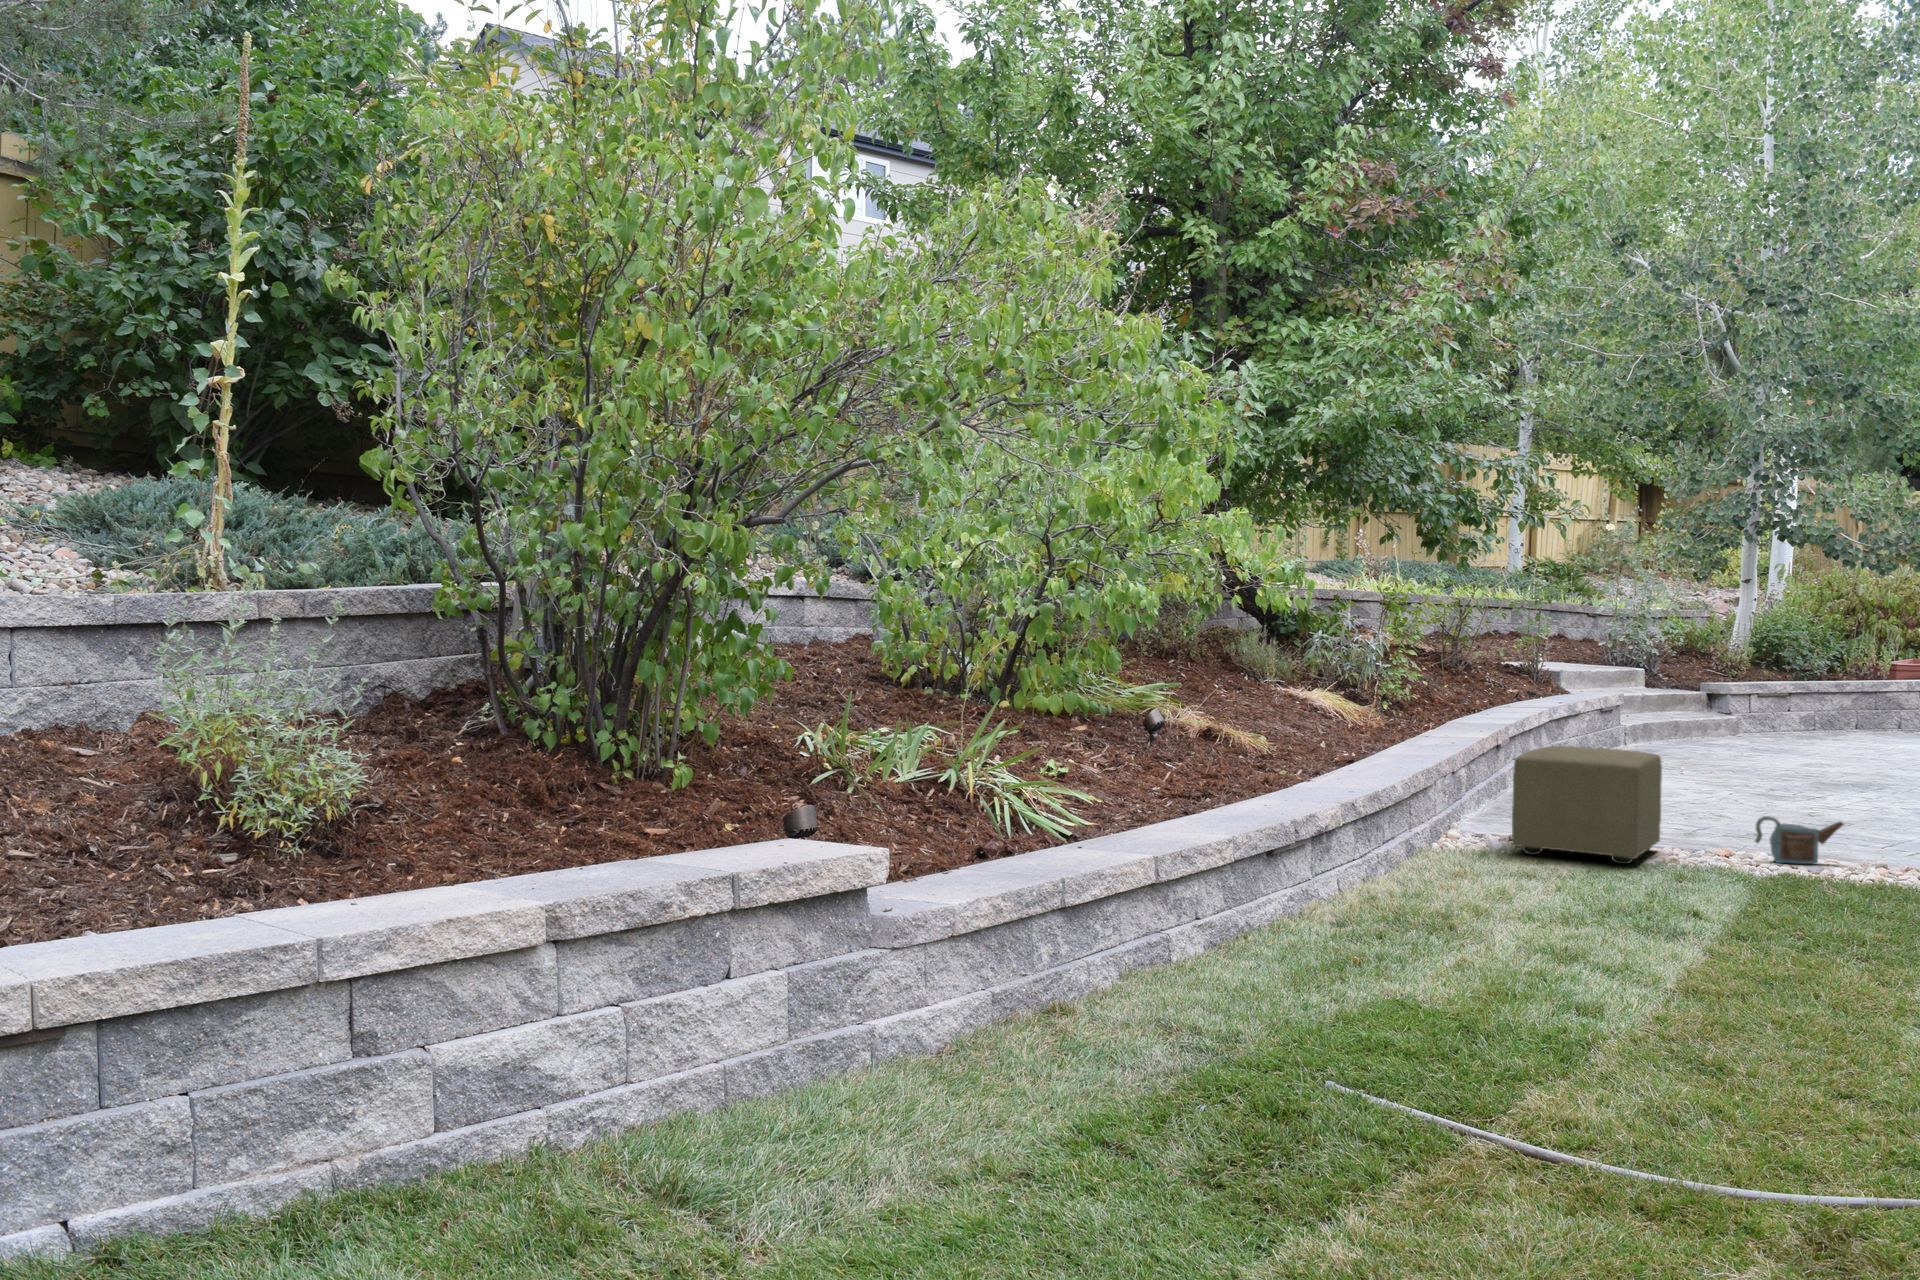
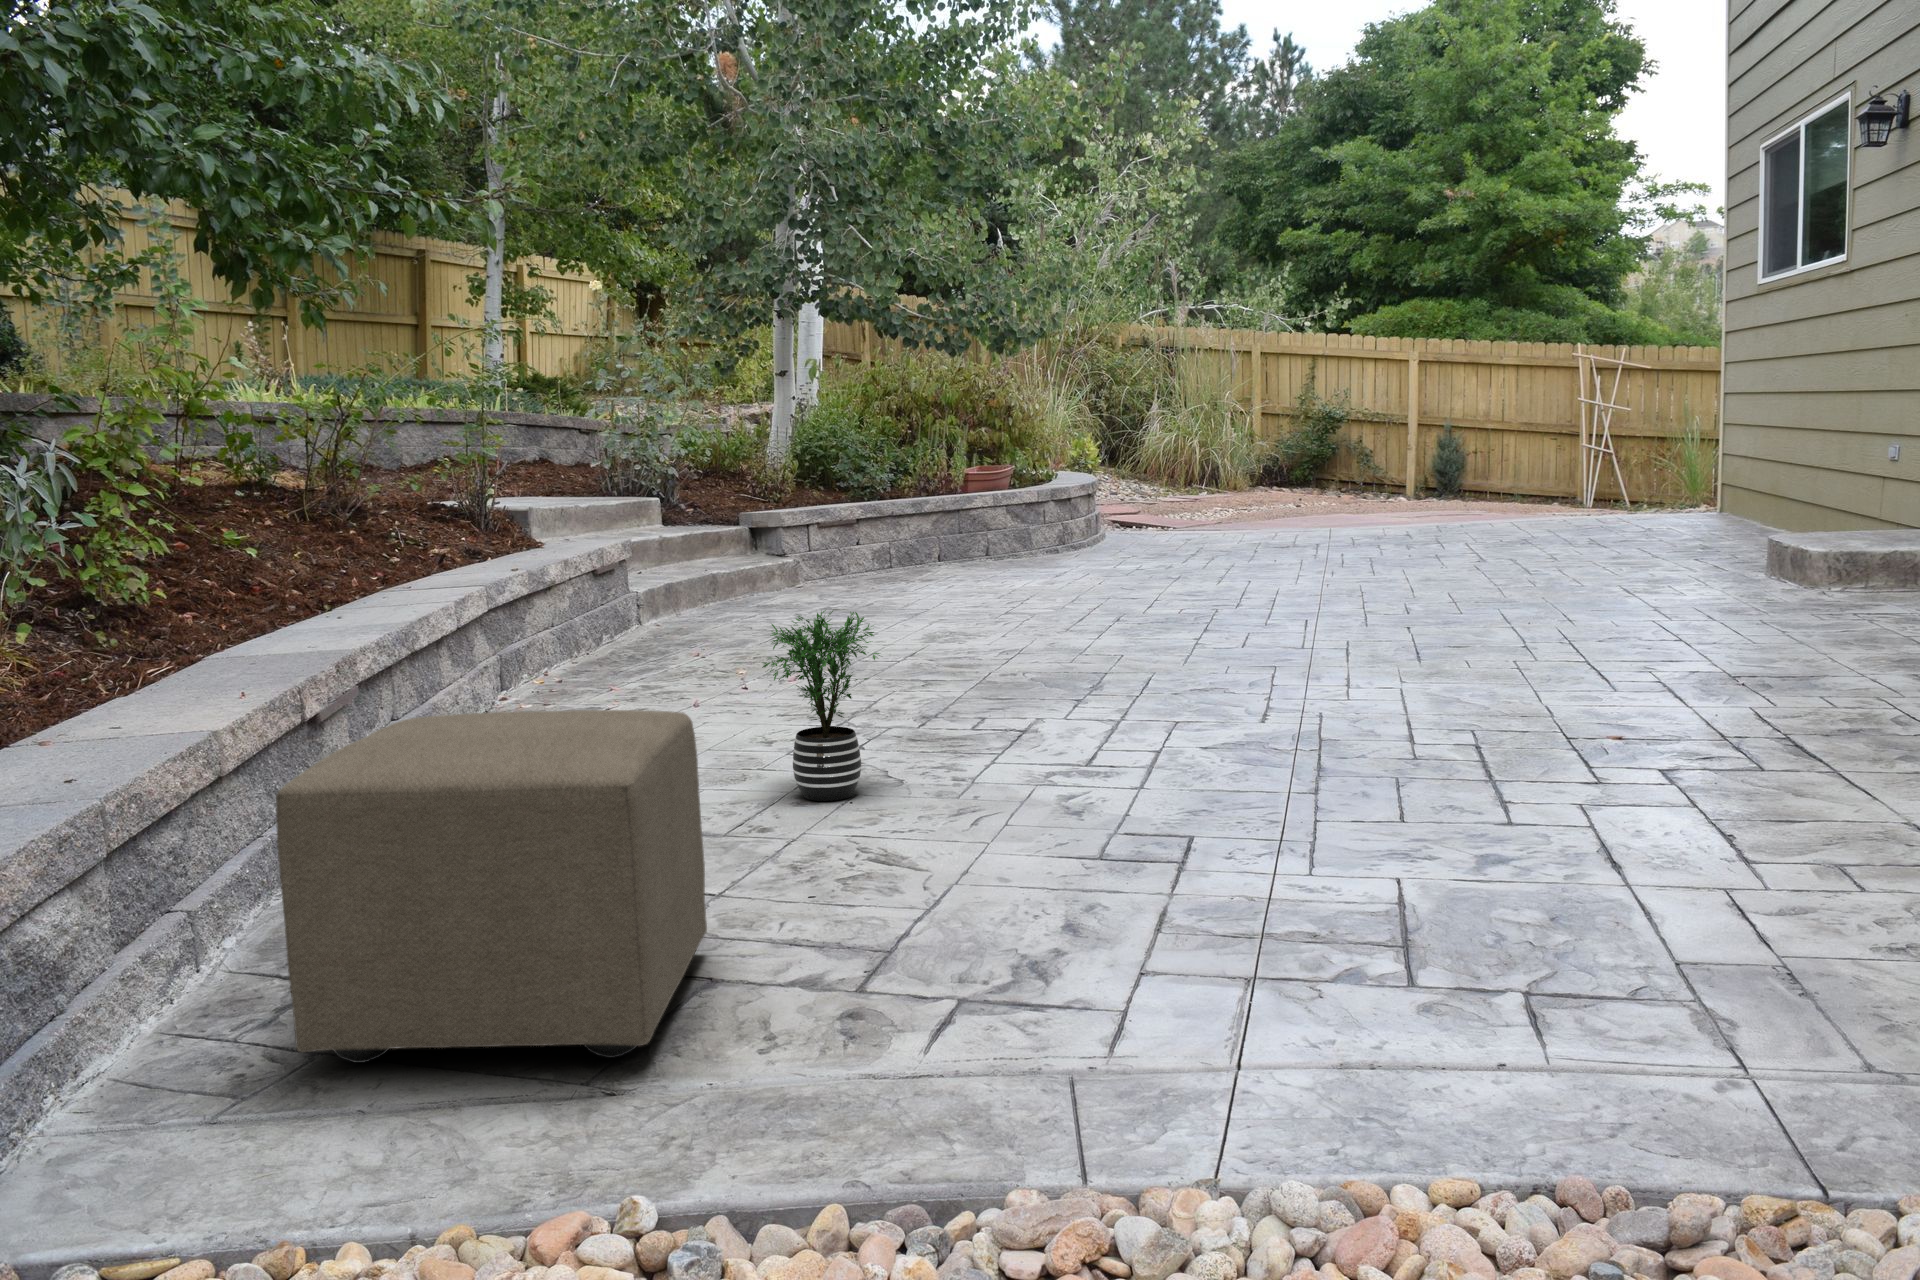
potted plant: none [1695,729,1761,822] -> present [762,610,880,801]
watering can: present [1755,816,1843,864] -> none [923,822,1109,947]

